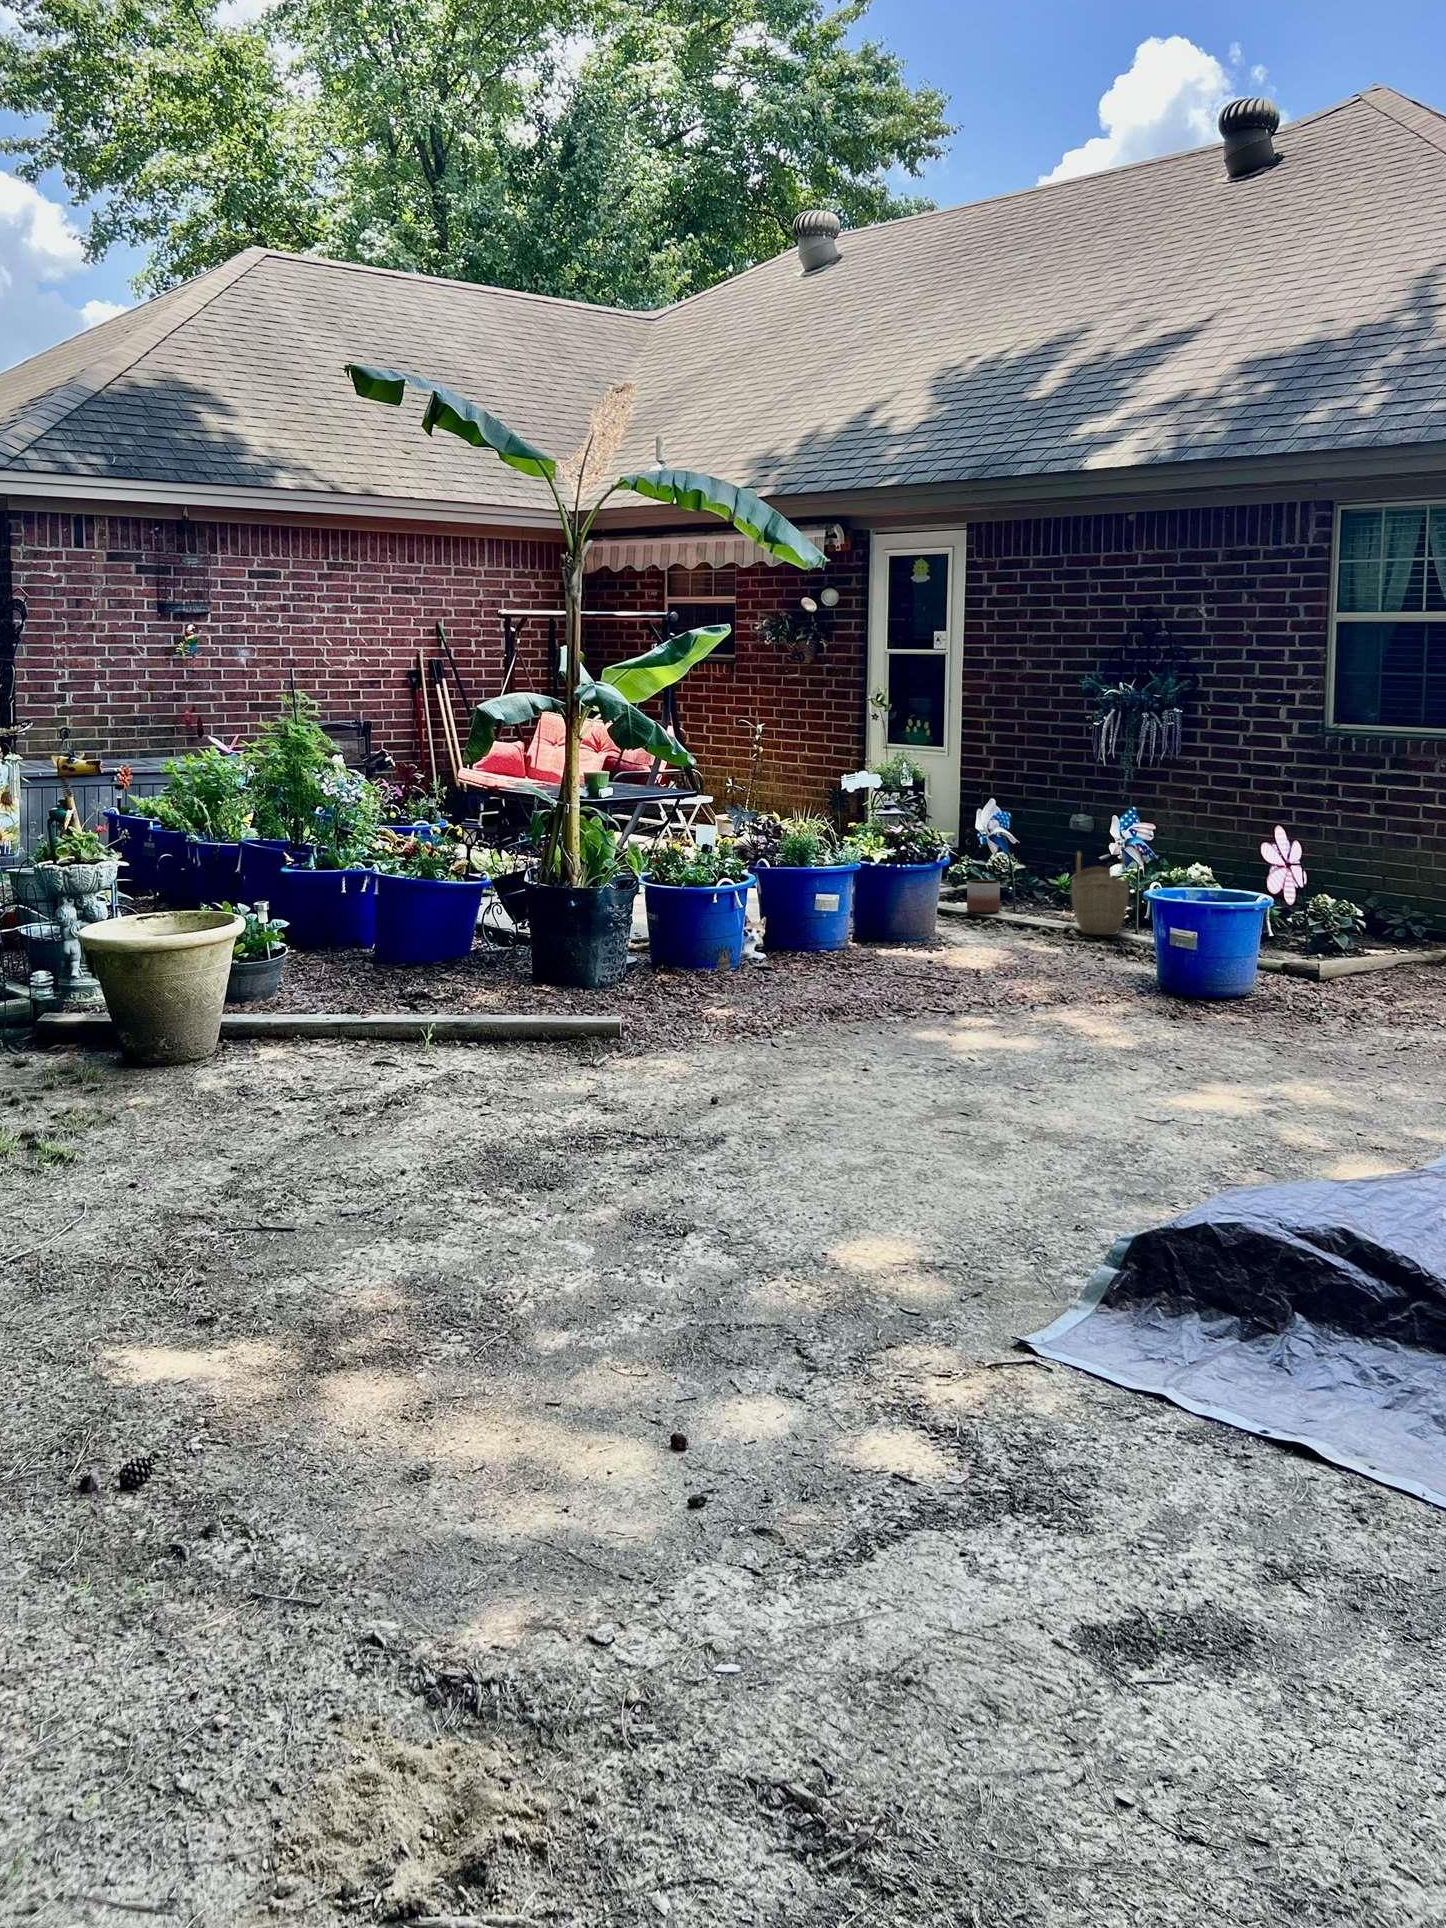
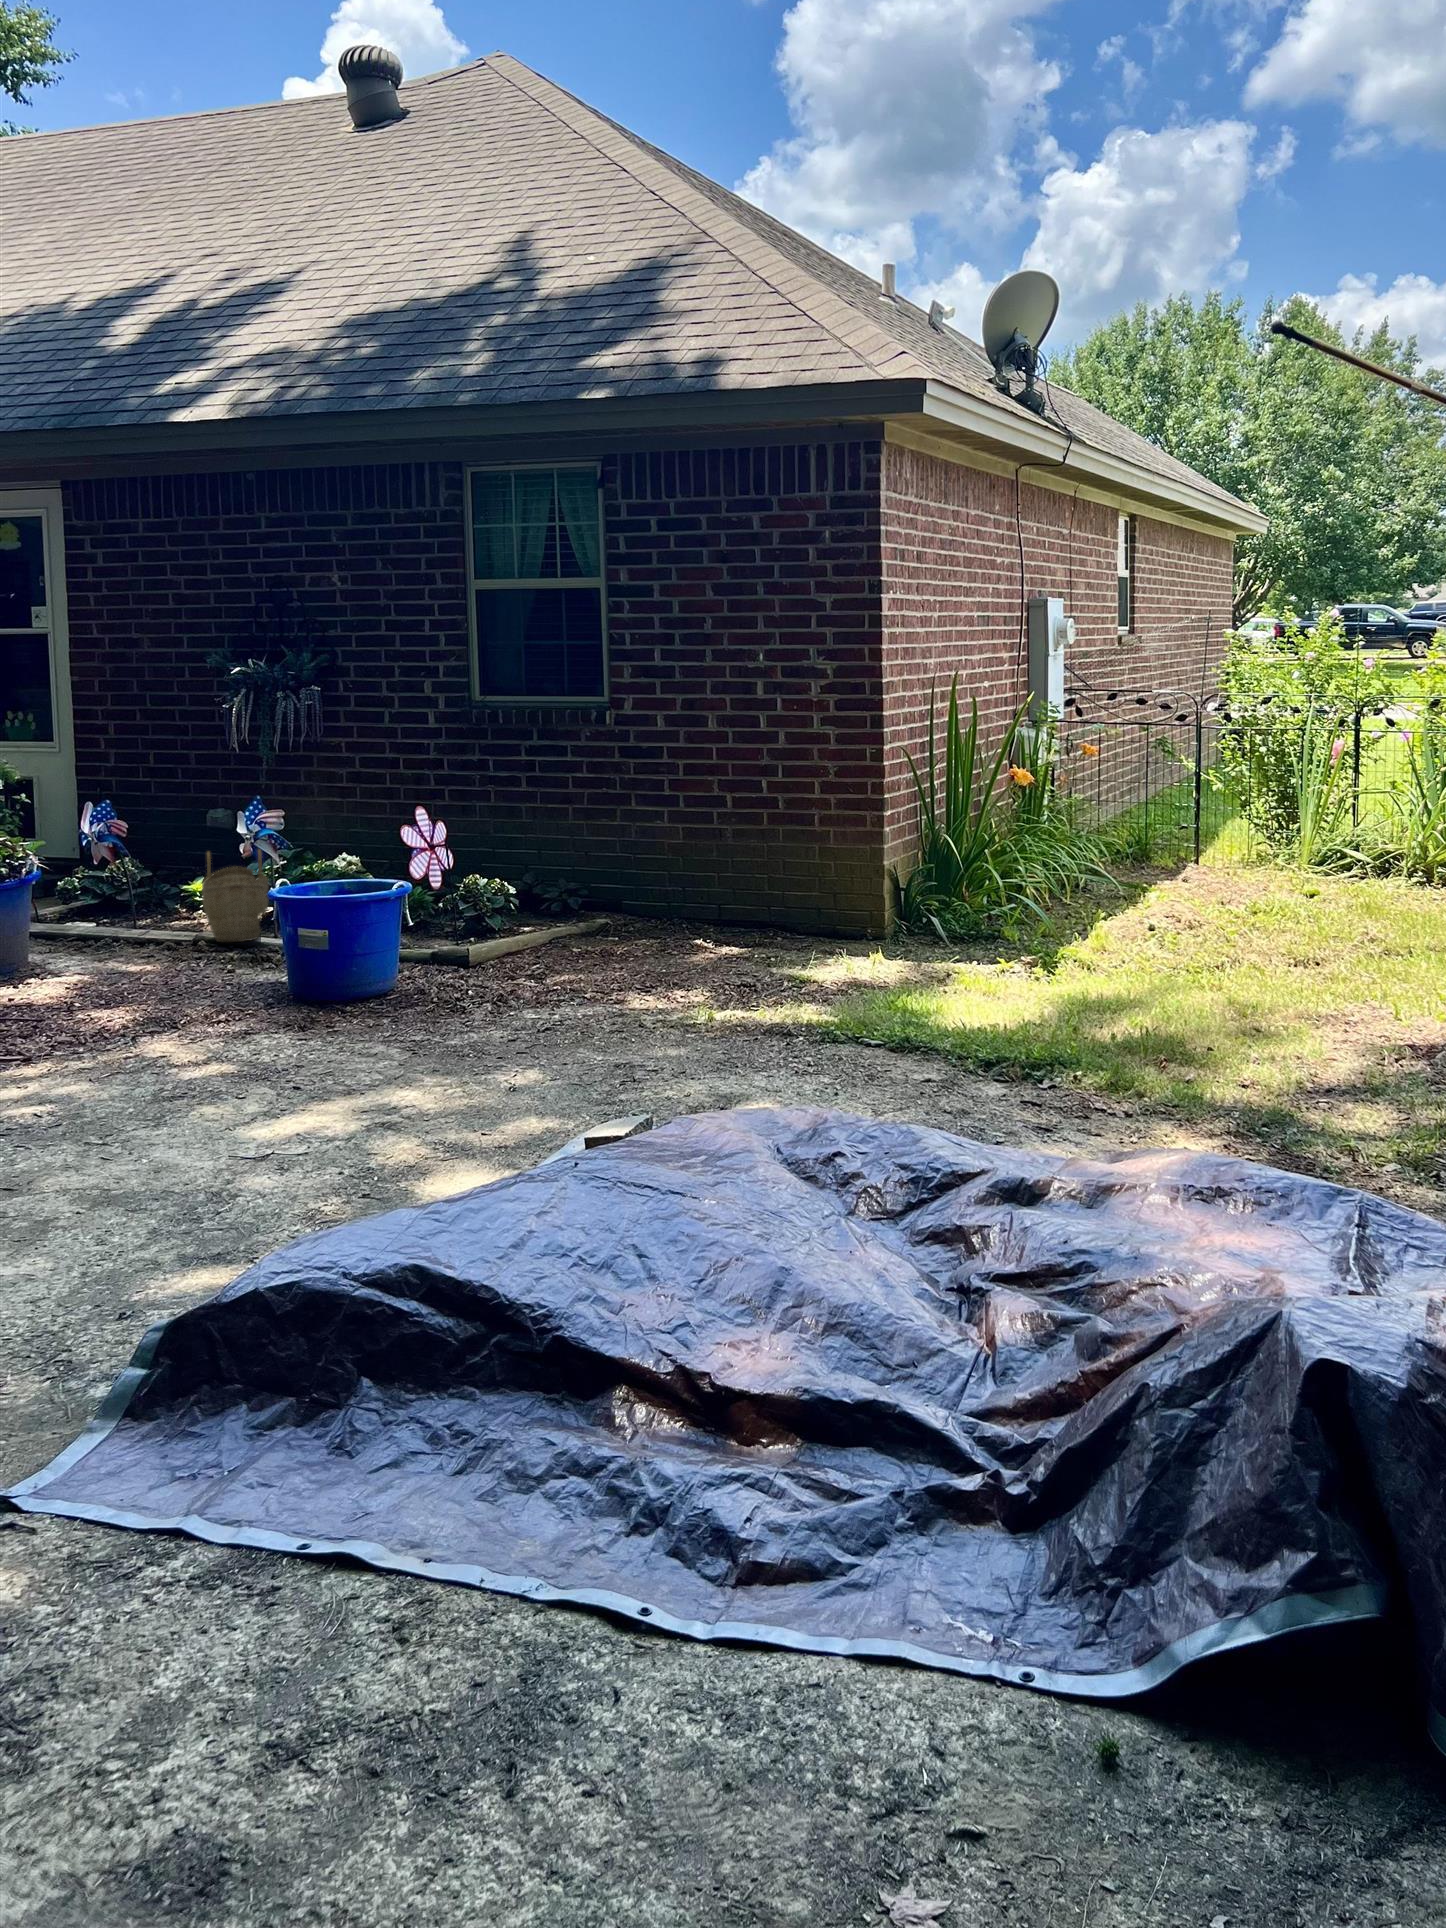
planter: present [967,880,1000,913] -> none [80,891,122,930]

